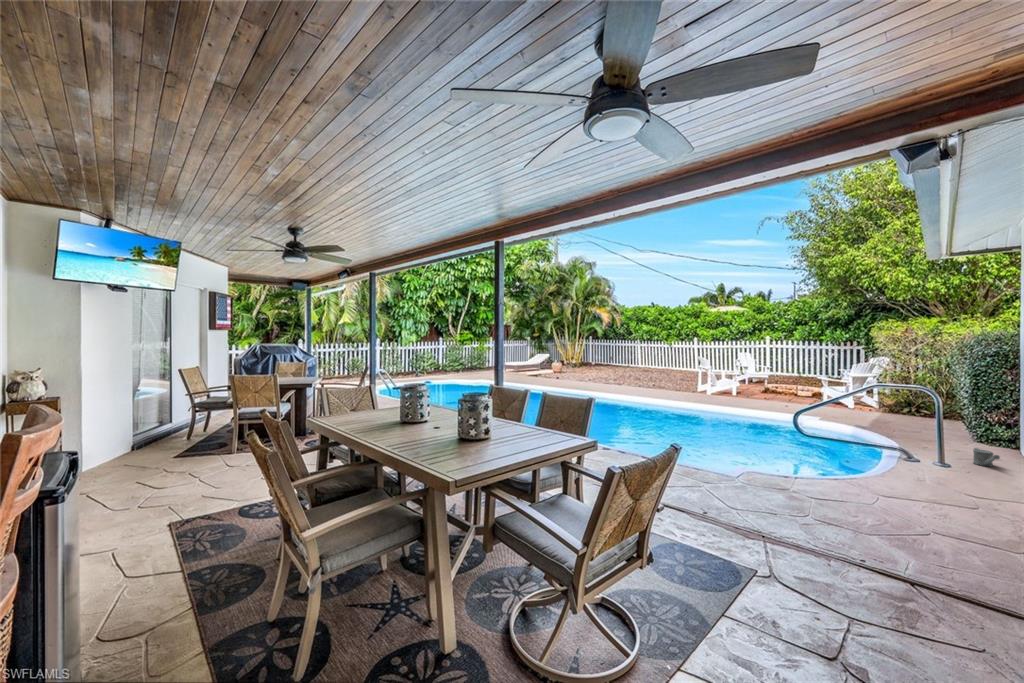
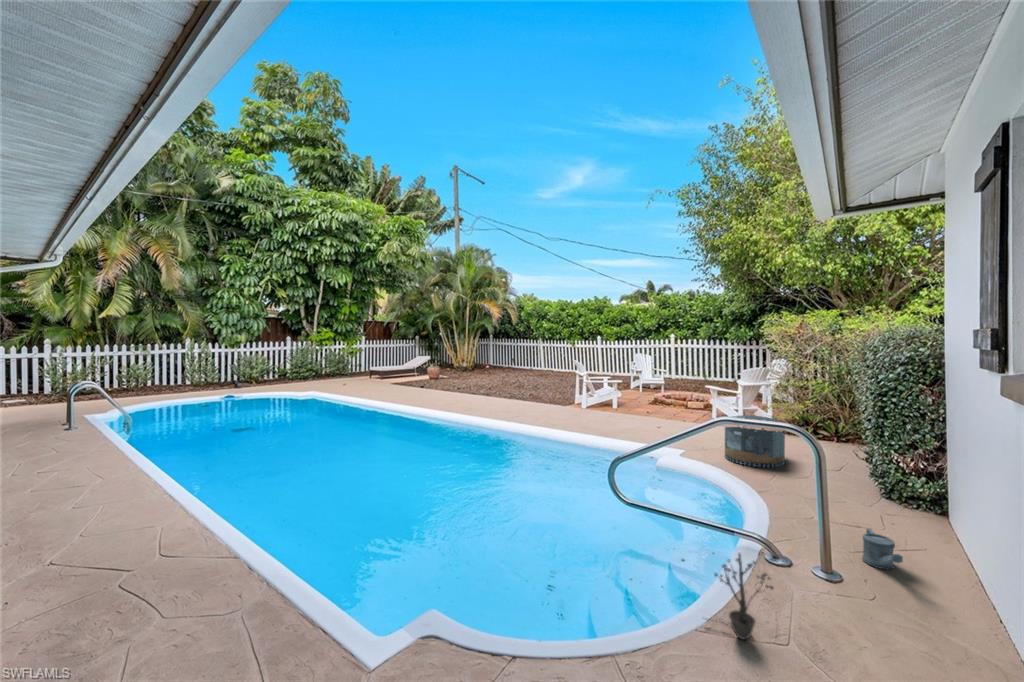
pouf: none [850,394,898,428] -> present [725,415,785,468]
decorative plant: none [896,445,938,486] -> present [707,554,773,640]

